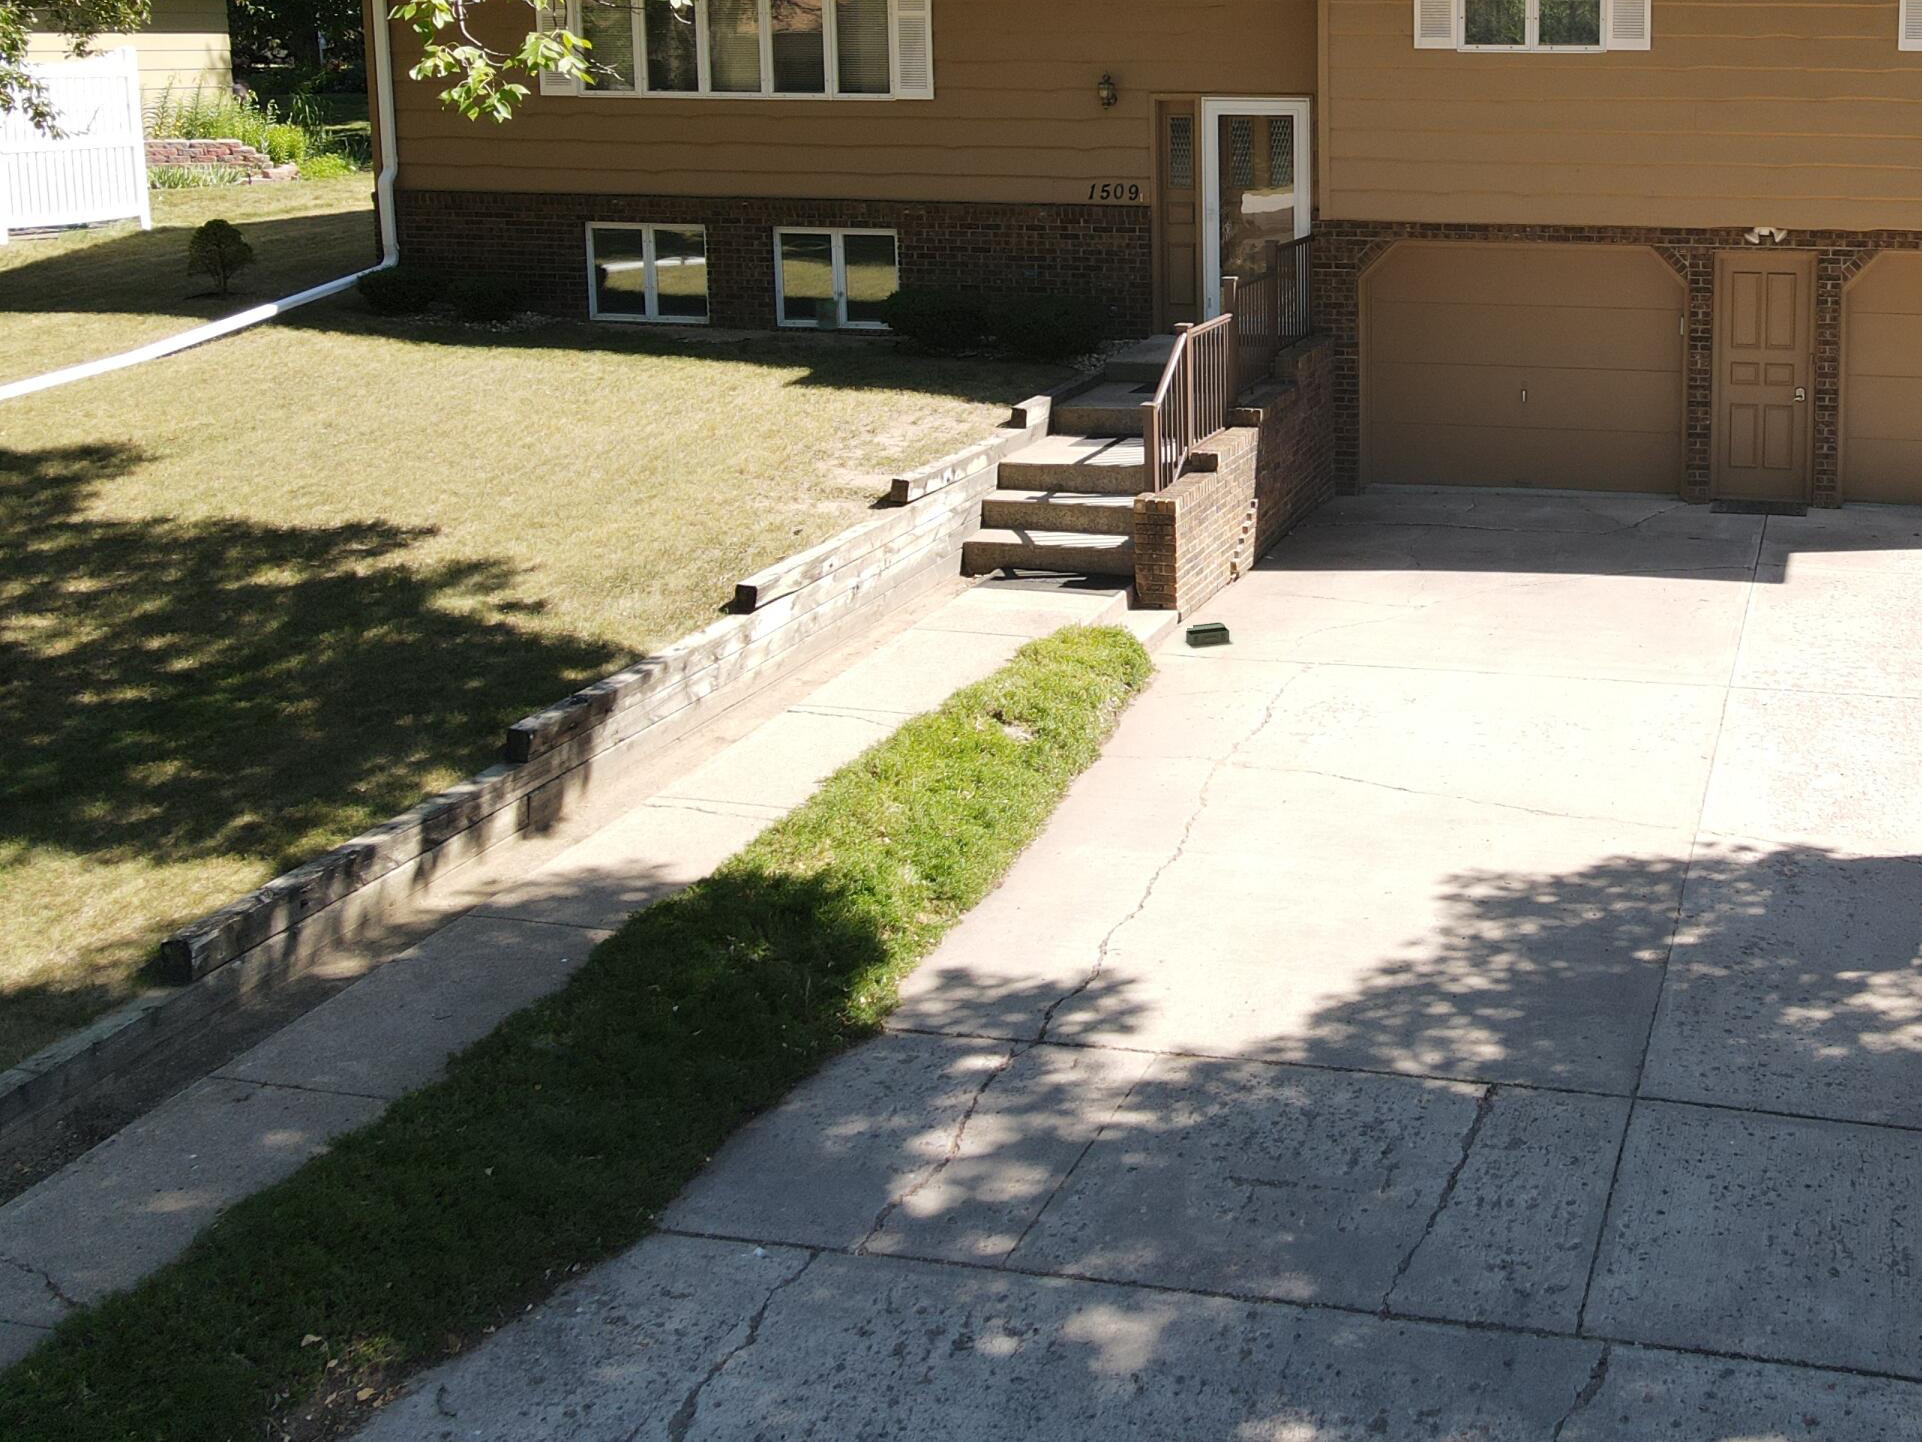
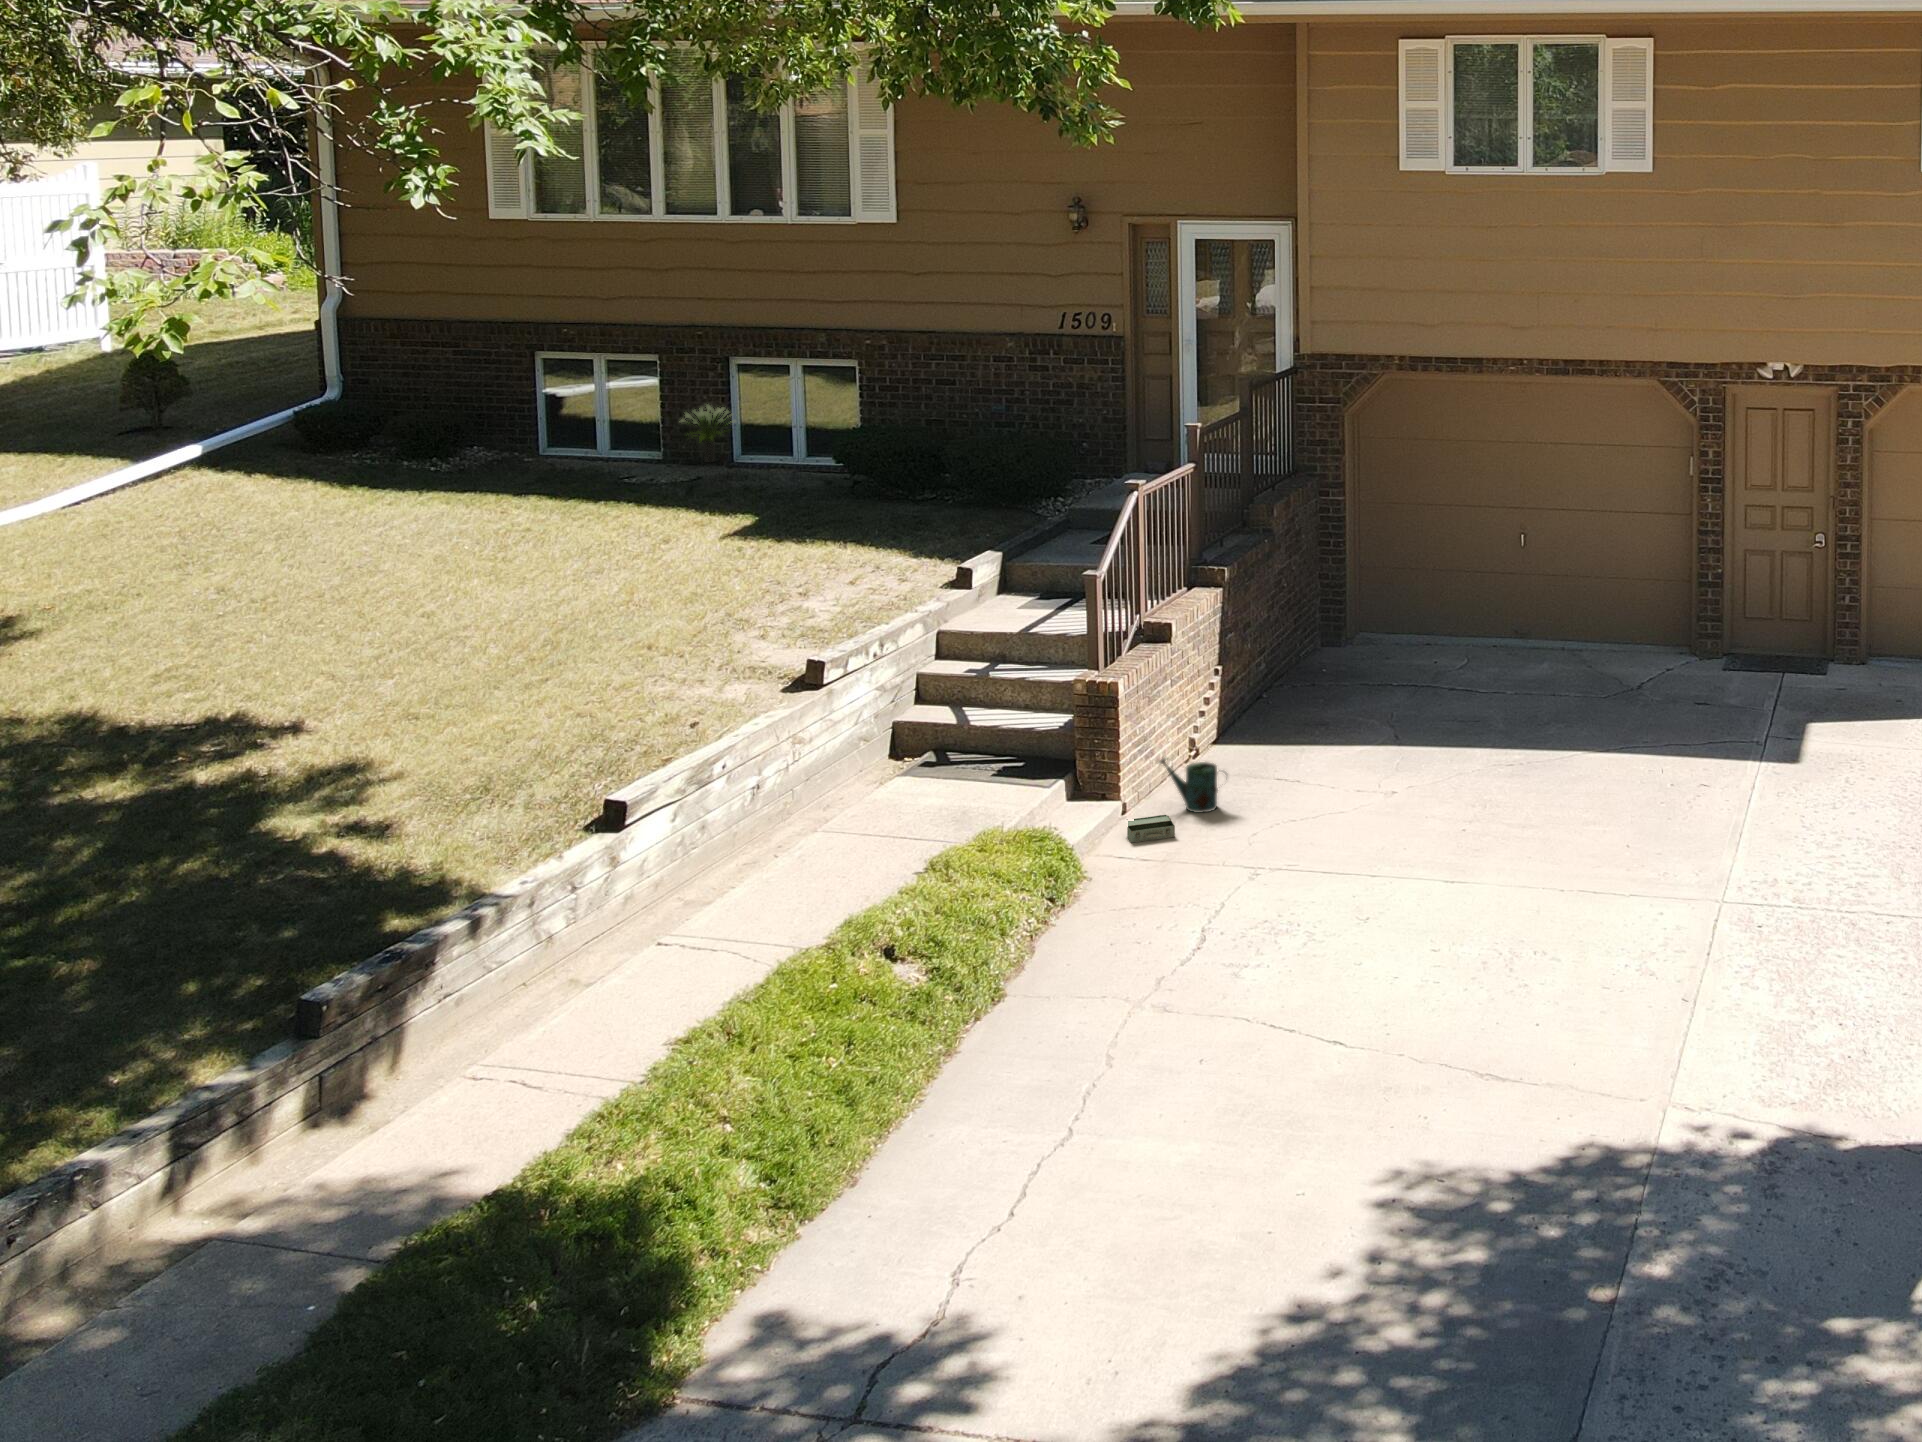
potted plant: none [727,270,781,325] -> present [681,405,735,463]
watering can: present [816,293,843,330] -> present [1159,758,1218,813]

